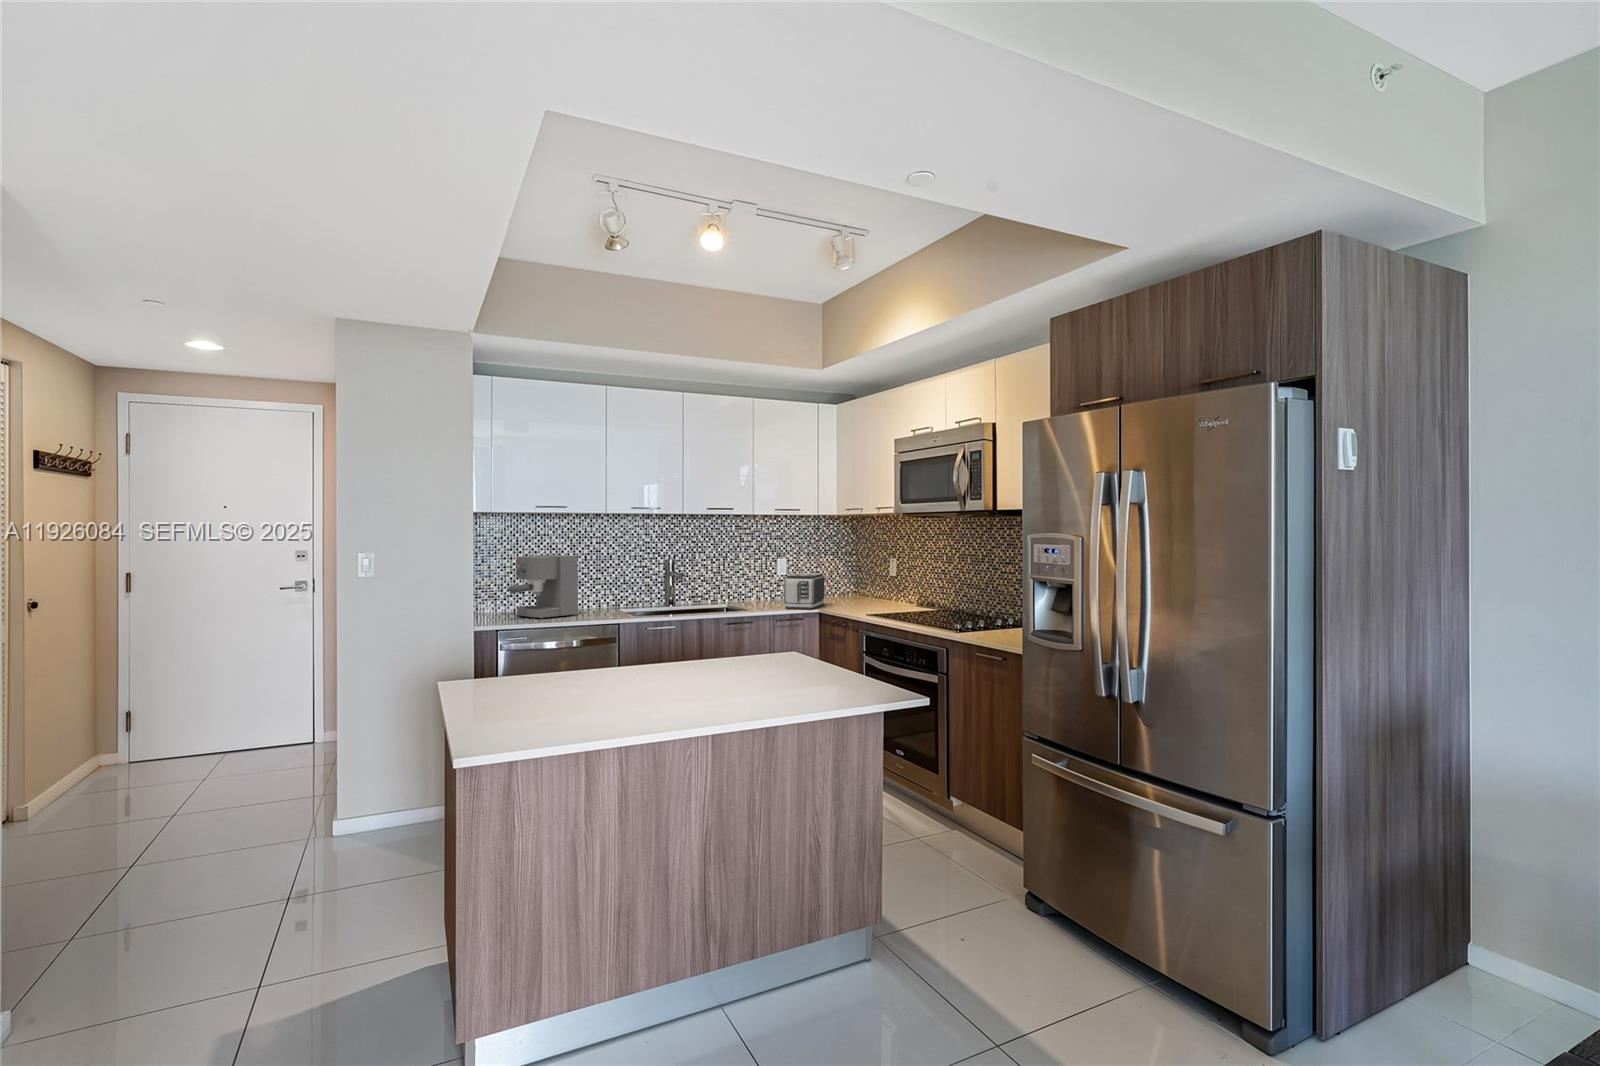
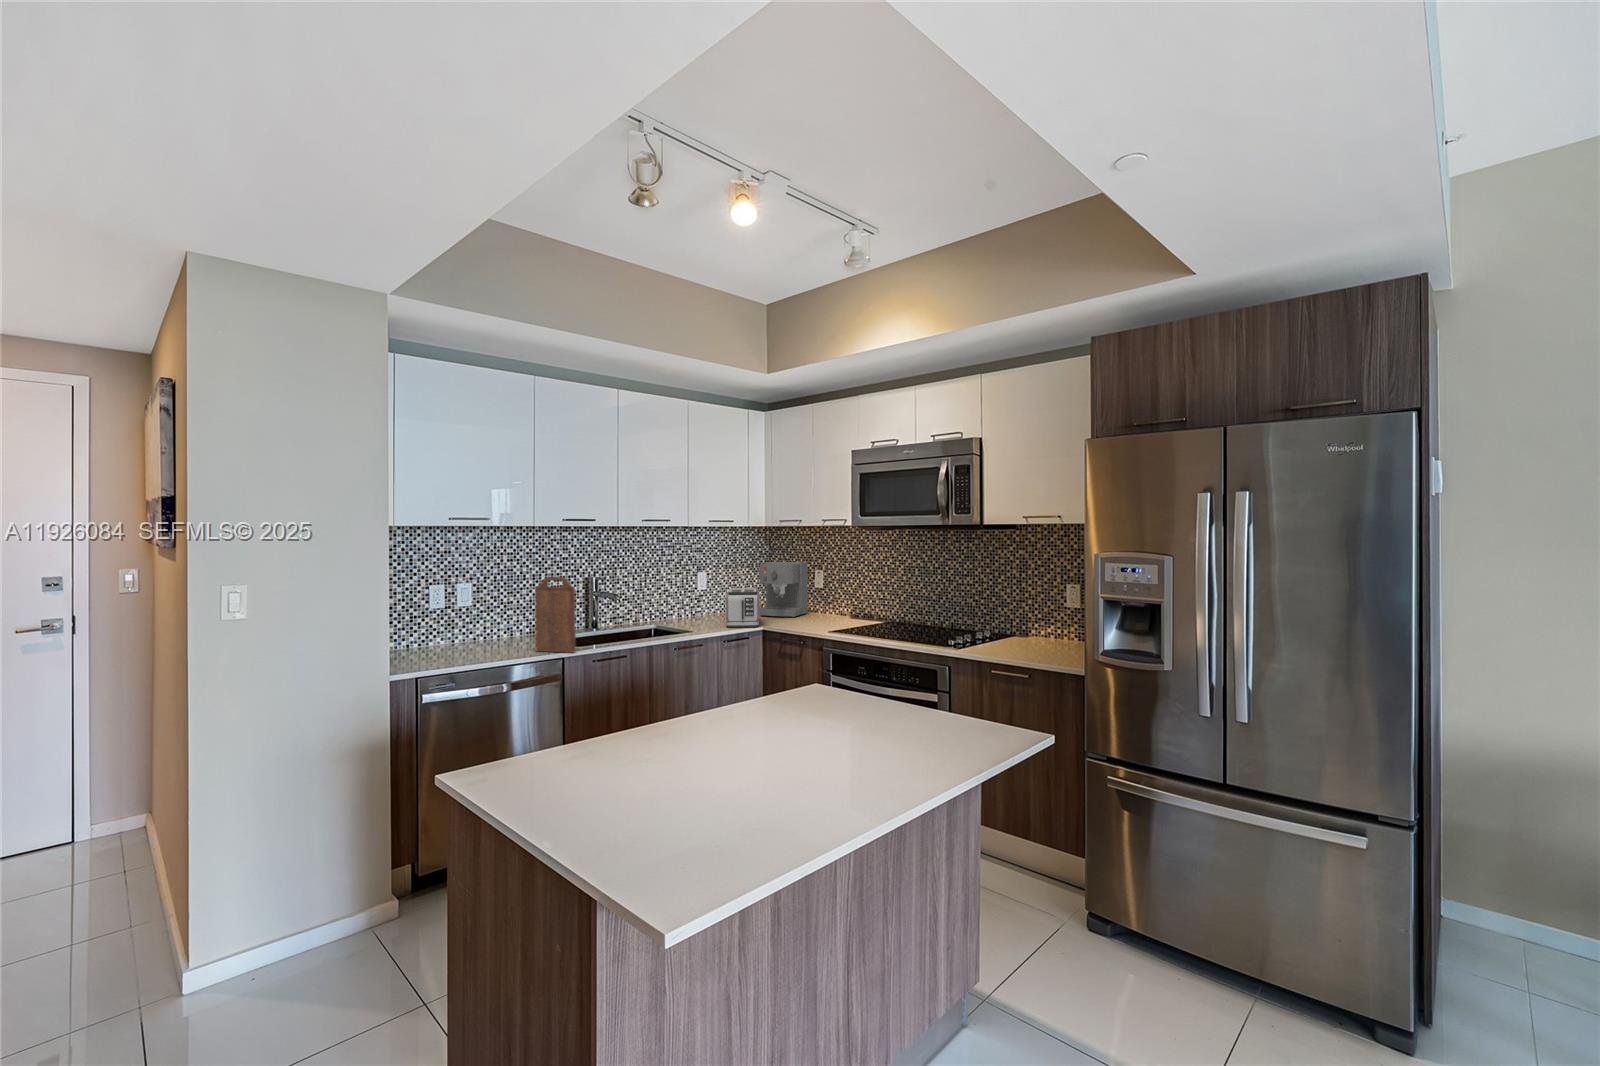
coffee maker: present [509,555,578,619] -> present [759,562,808,618]
cutting board: none [600,556,628,620] -> present [535,577,576,653]

